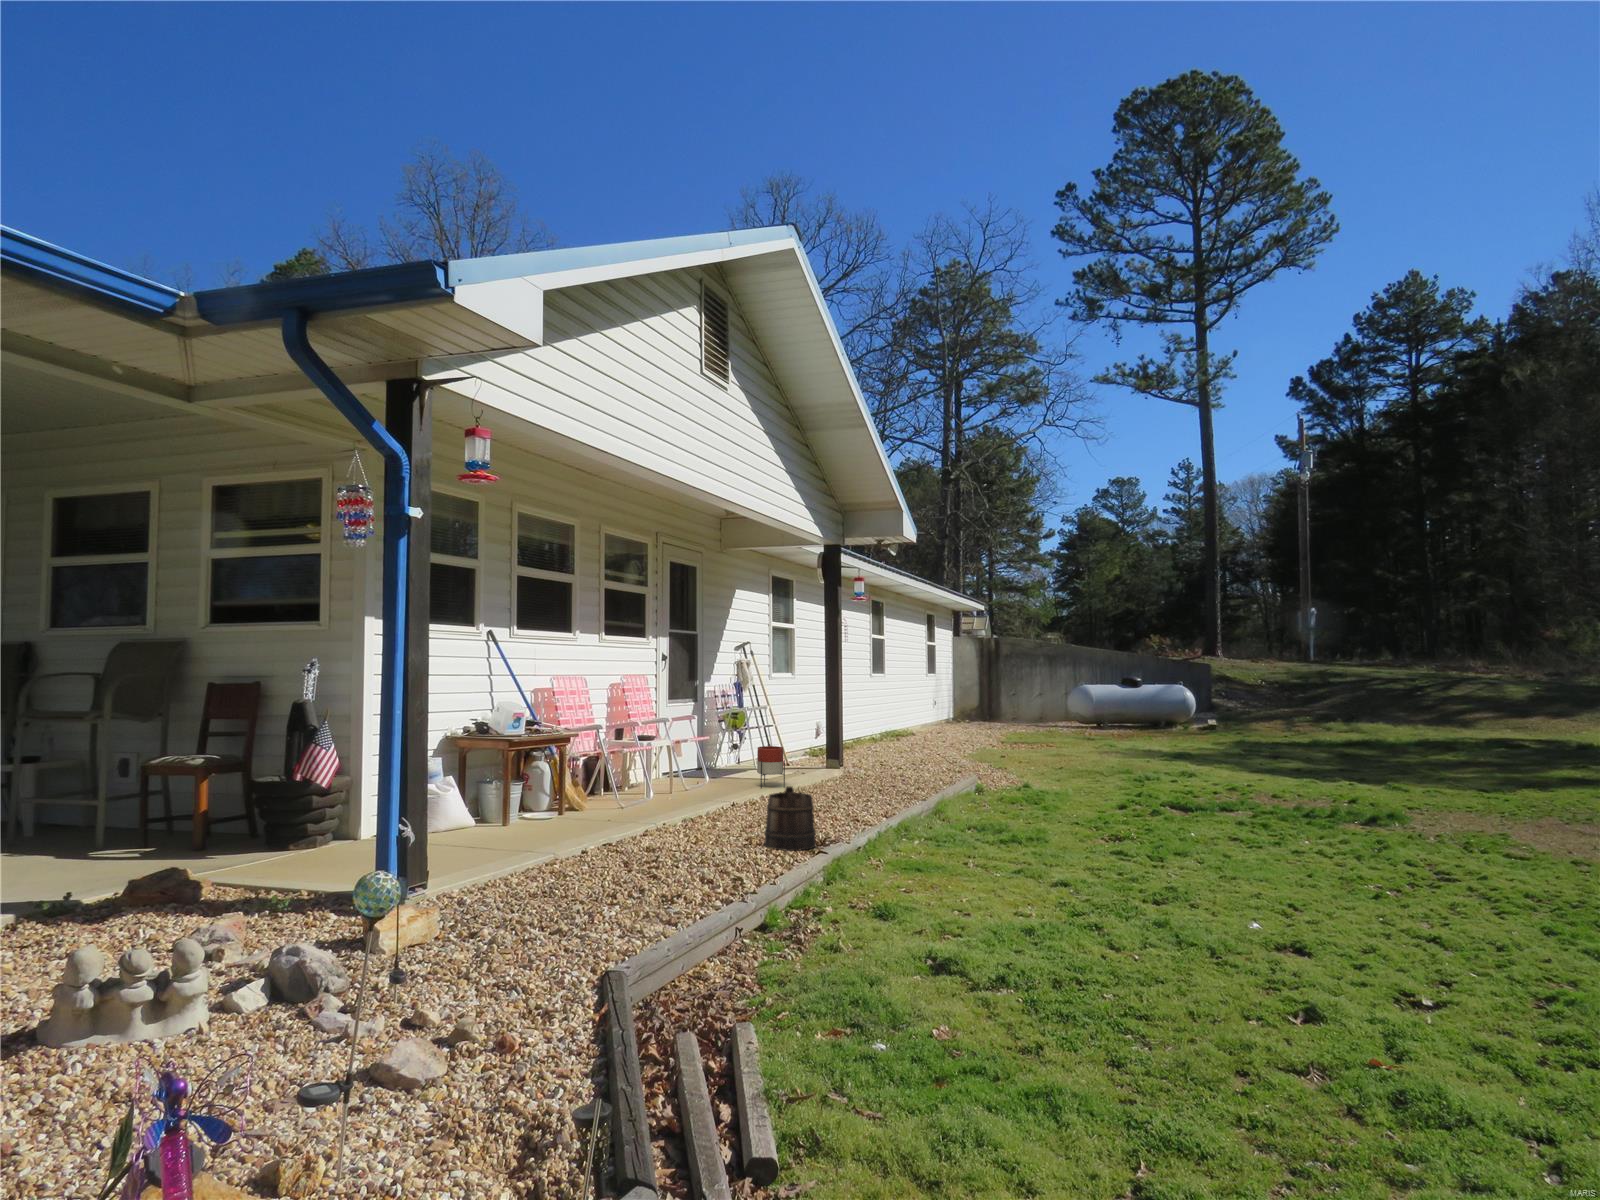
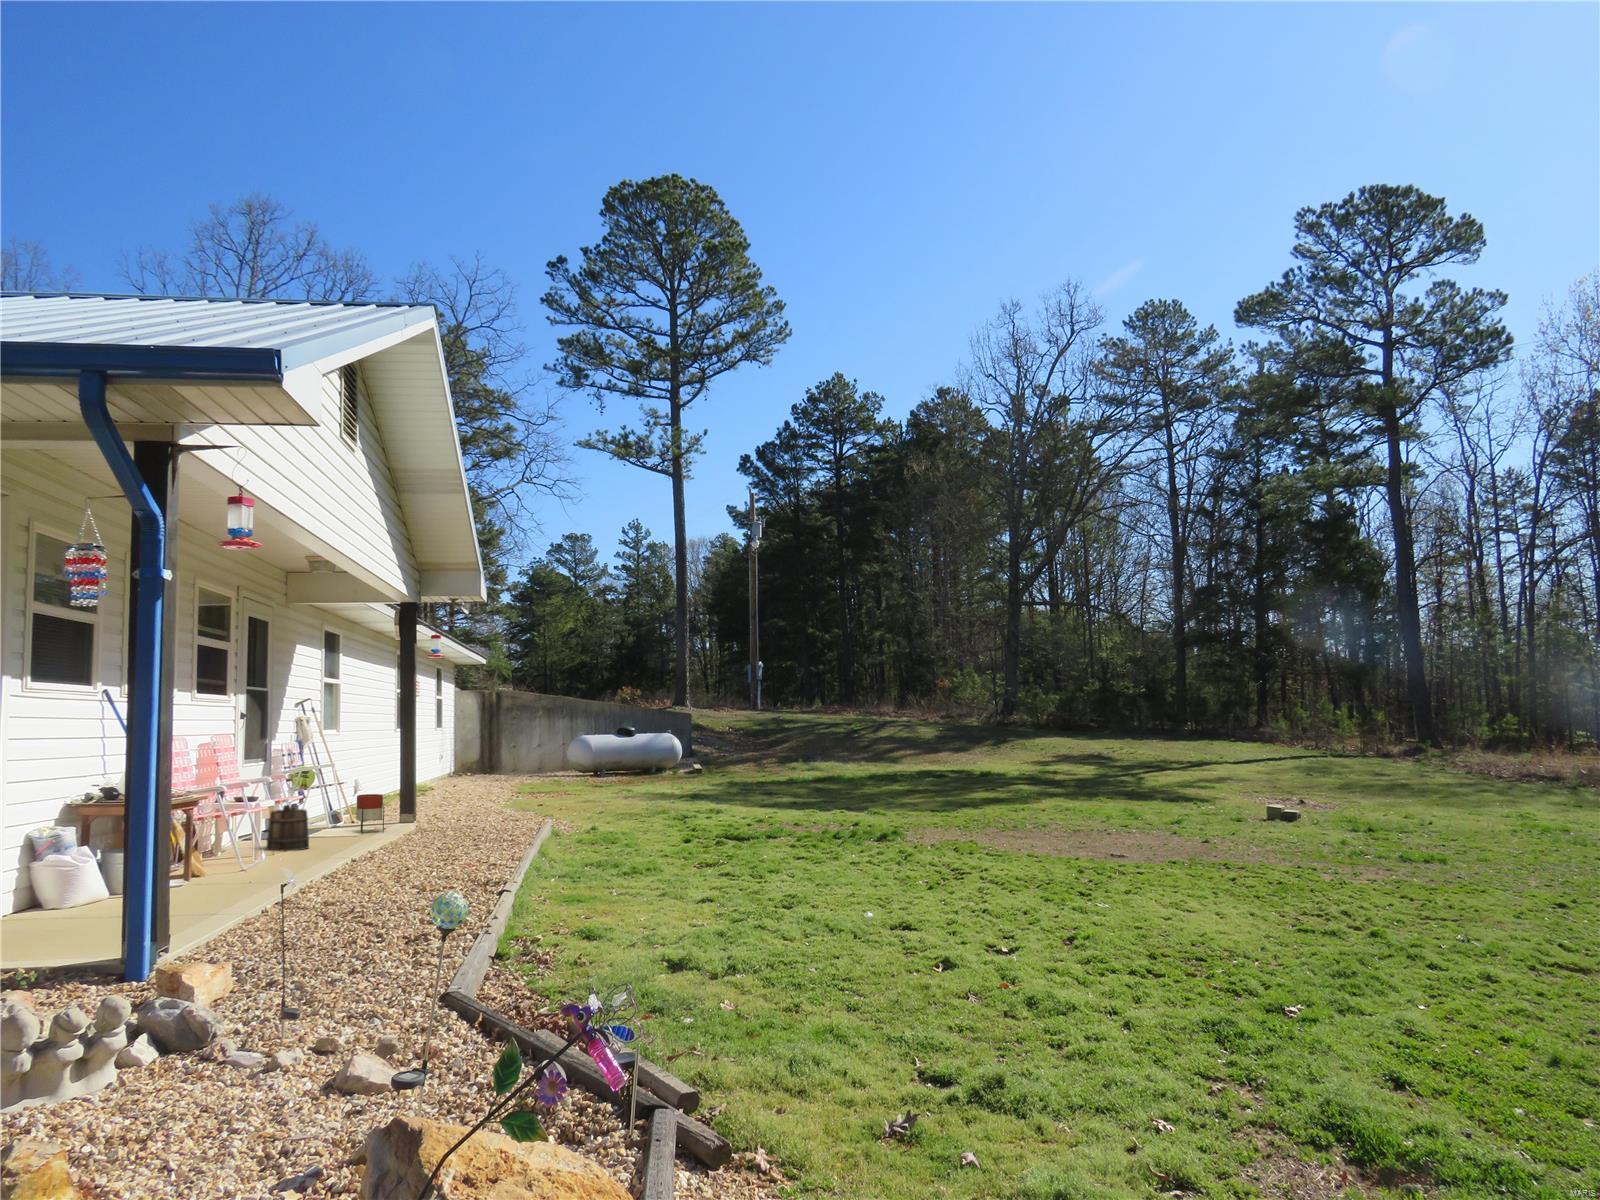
bucket: present [764,786,816,851] -> present [266,805,309,851]

